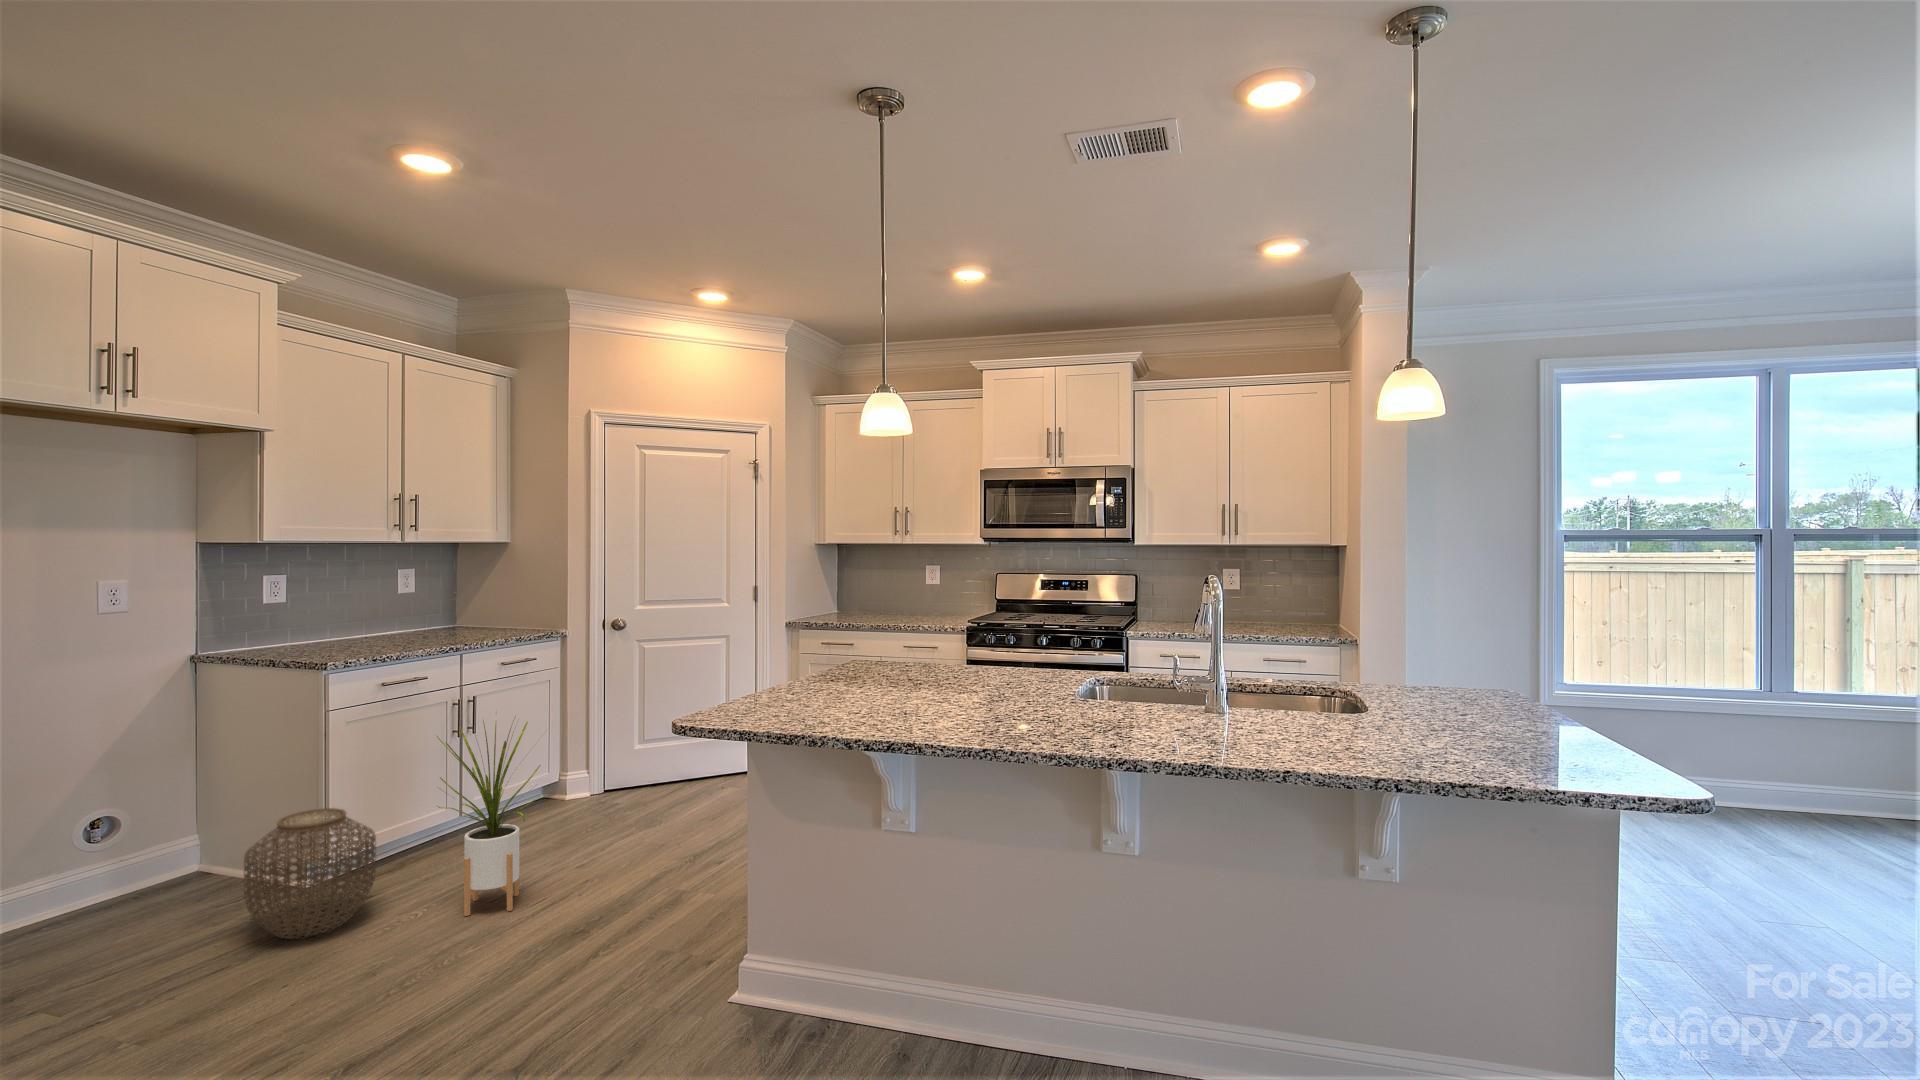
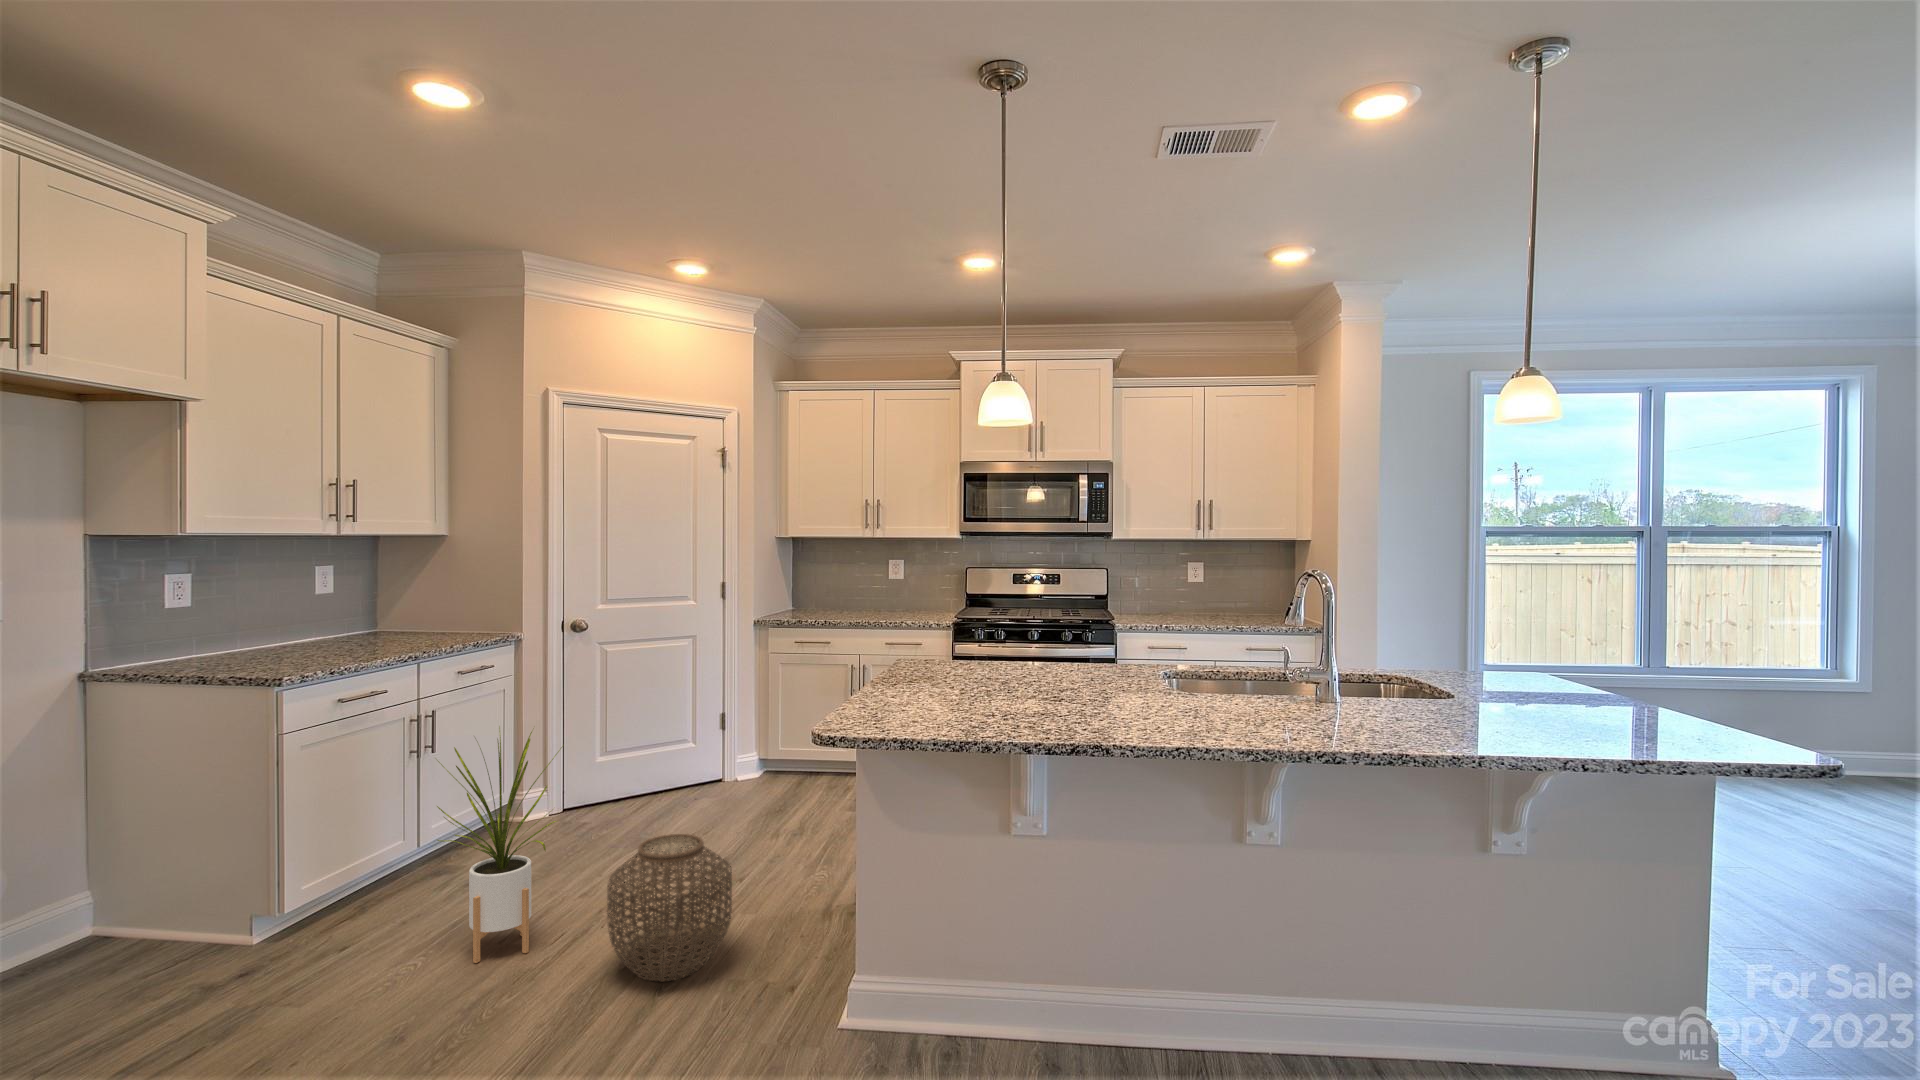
woven basket: present [244,808,376,939] -> present [607,834,732,981]

